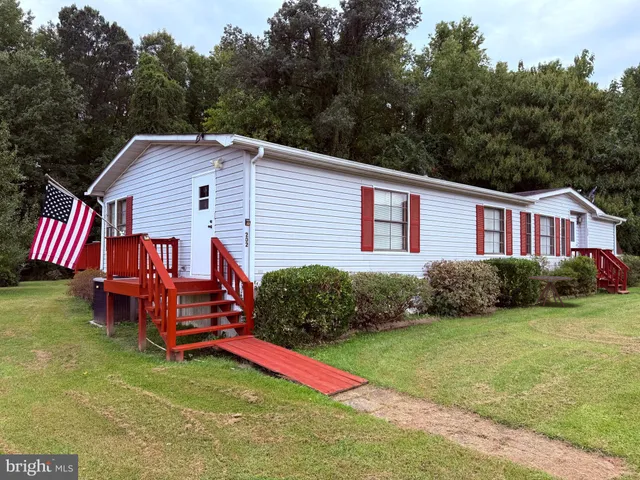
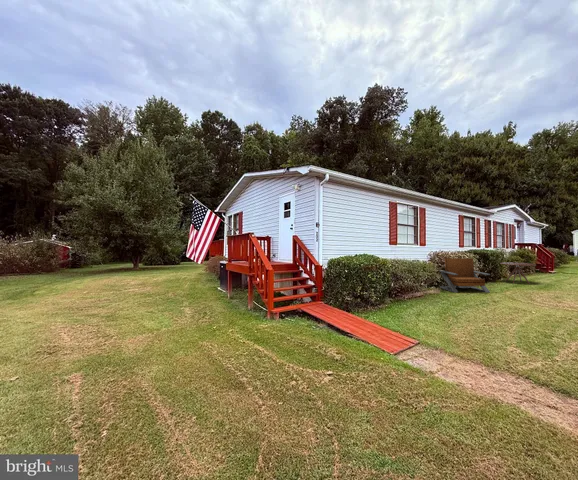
lounge chair: none [437,271,501,320] -> present [439,258,490,293]

